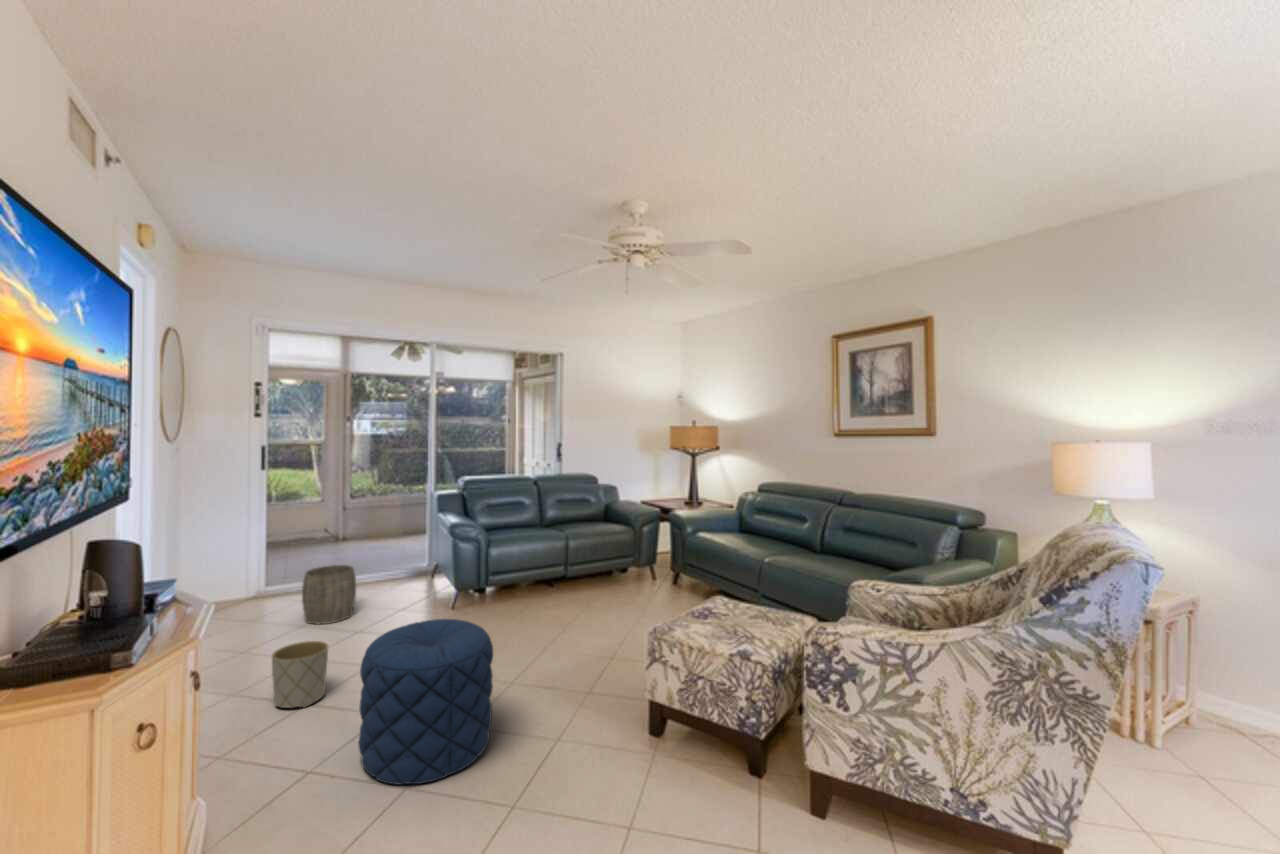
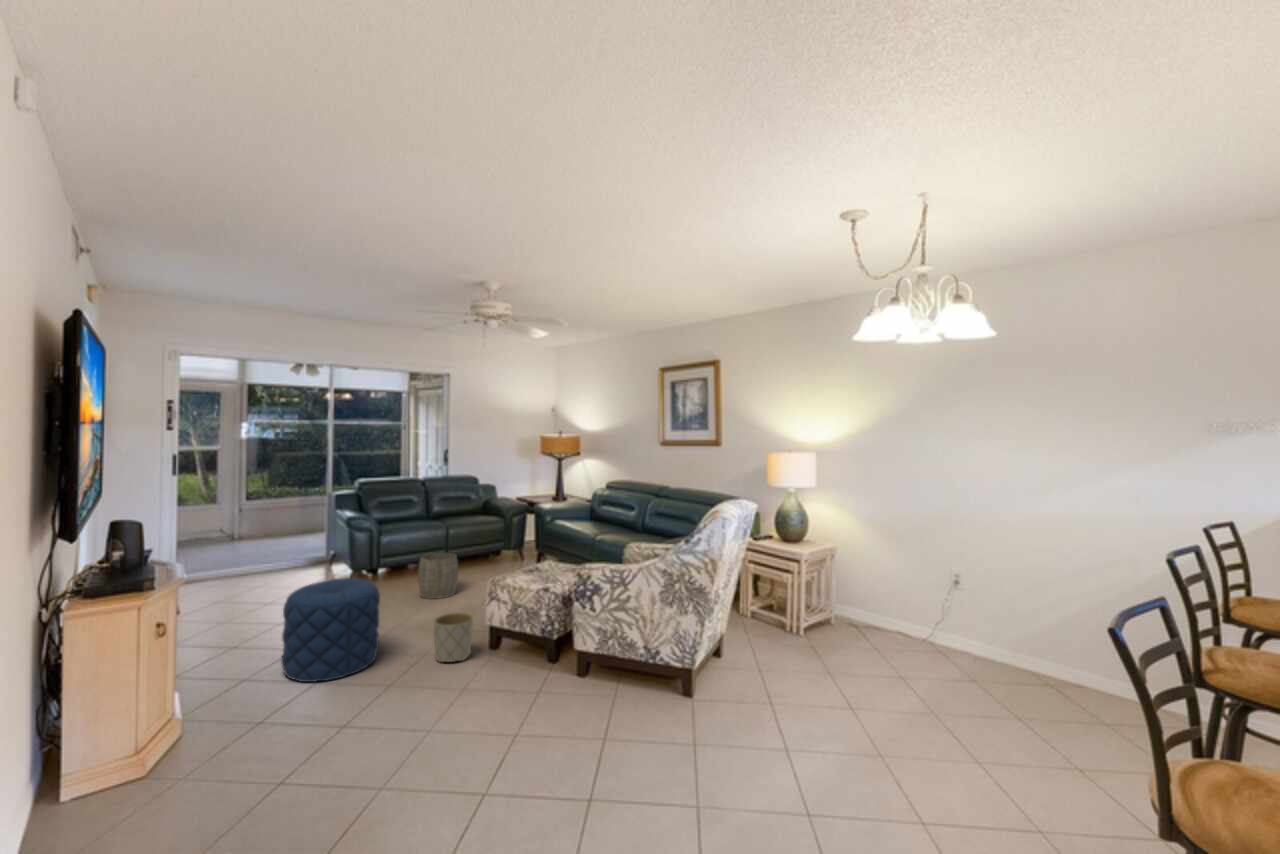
woven basket: present [302,565,356,624] -> present [418,553,458,599]
planter: present [272,641,328,708] -> present [434,613,473,662]

